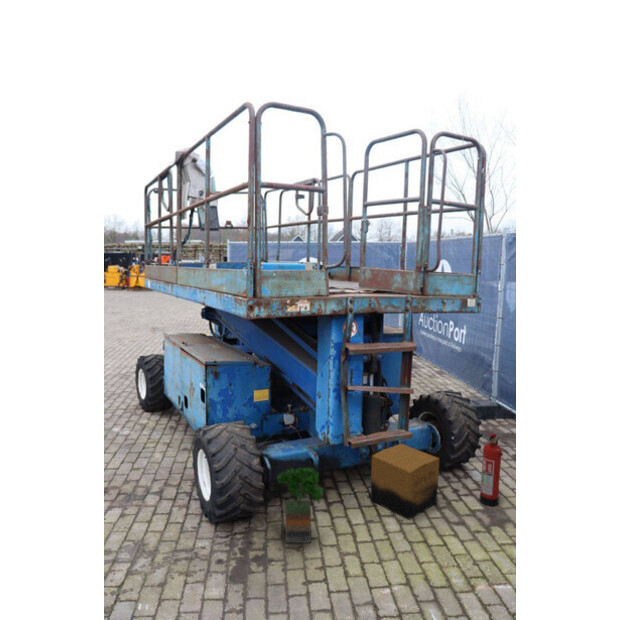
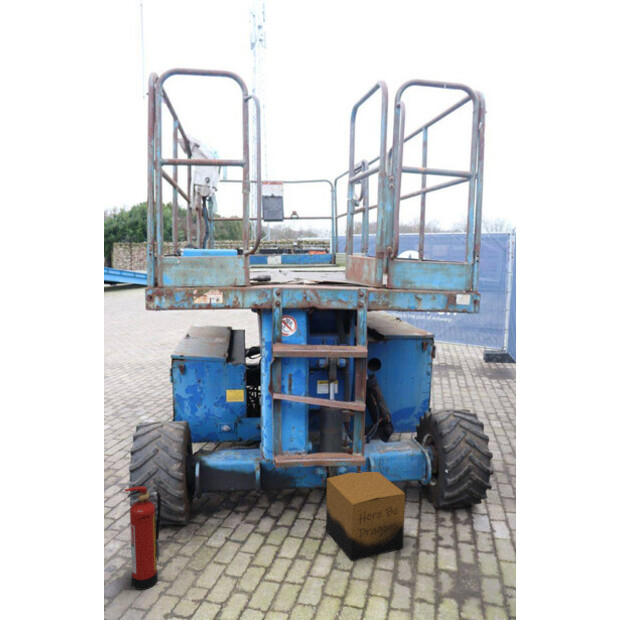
fire extinguisher: present [480,433,503,506] -> present [125,487,161,590]
potted tree: present [278,468,323,543] -> none [193,477,244,565]

